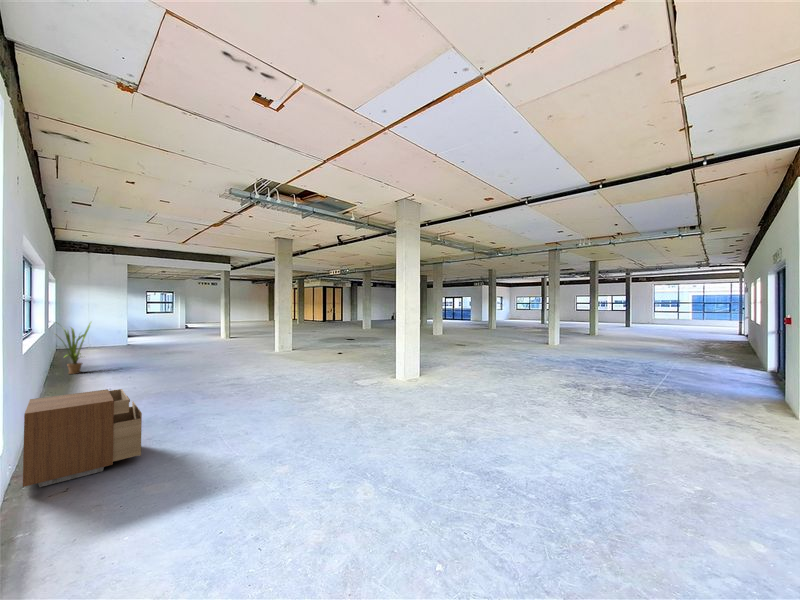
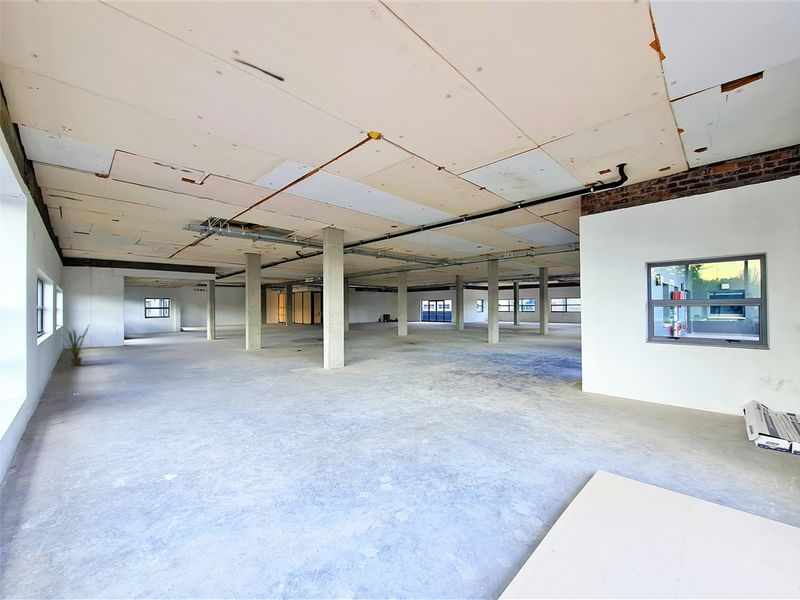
filing cabinet: present [23,389,142,487] -> none [36,367,109,421]

